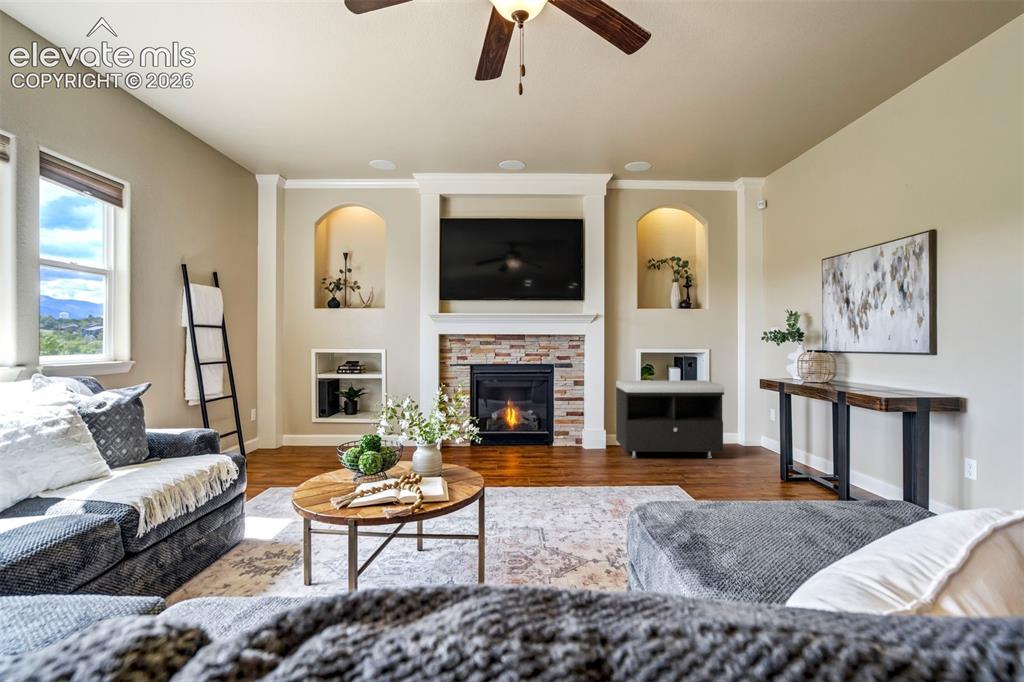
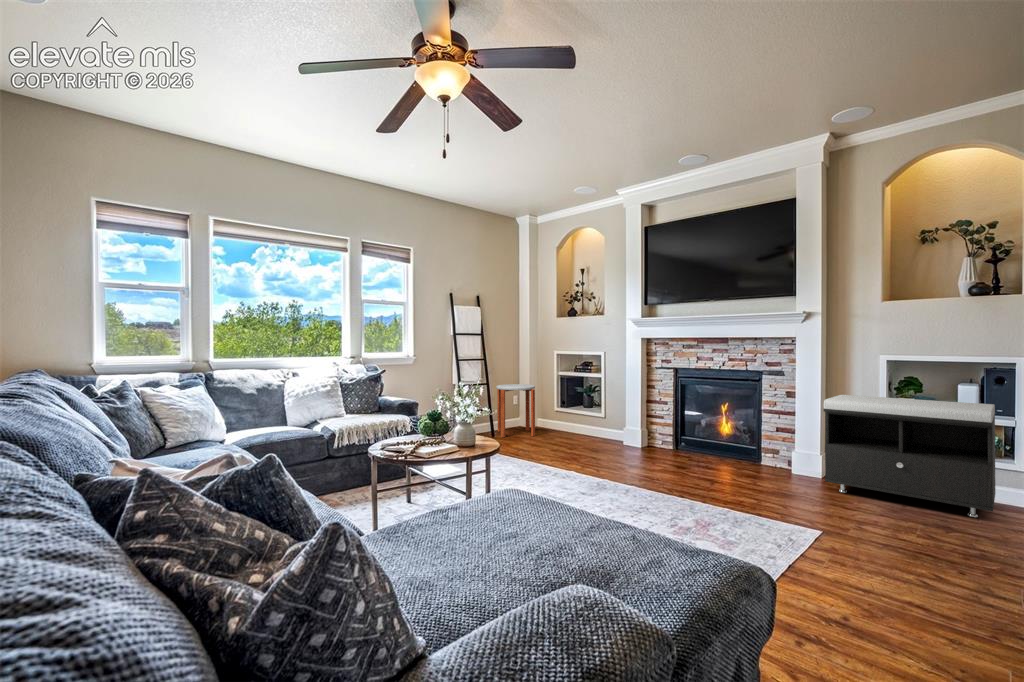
side table: none [240,394,304,468] -> present [496,384,535,437]

